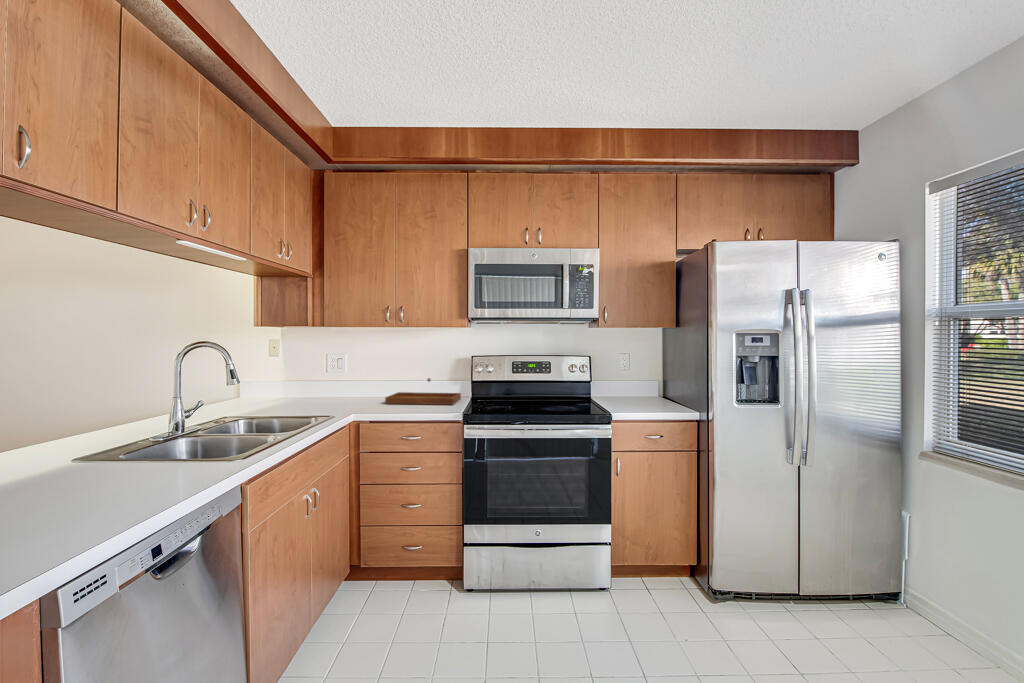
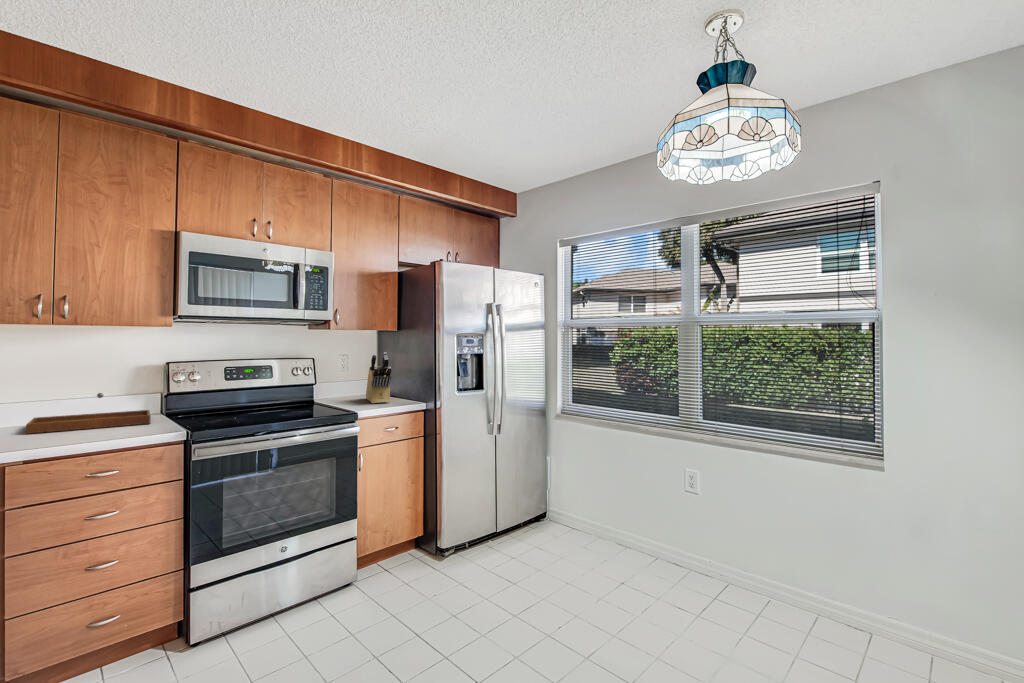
knife block: none [640,351,663,406] -> present [366,352,391,403]

